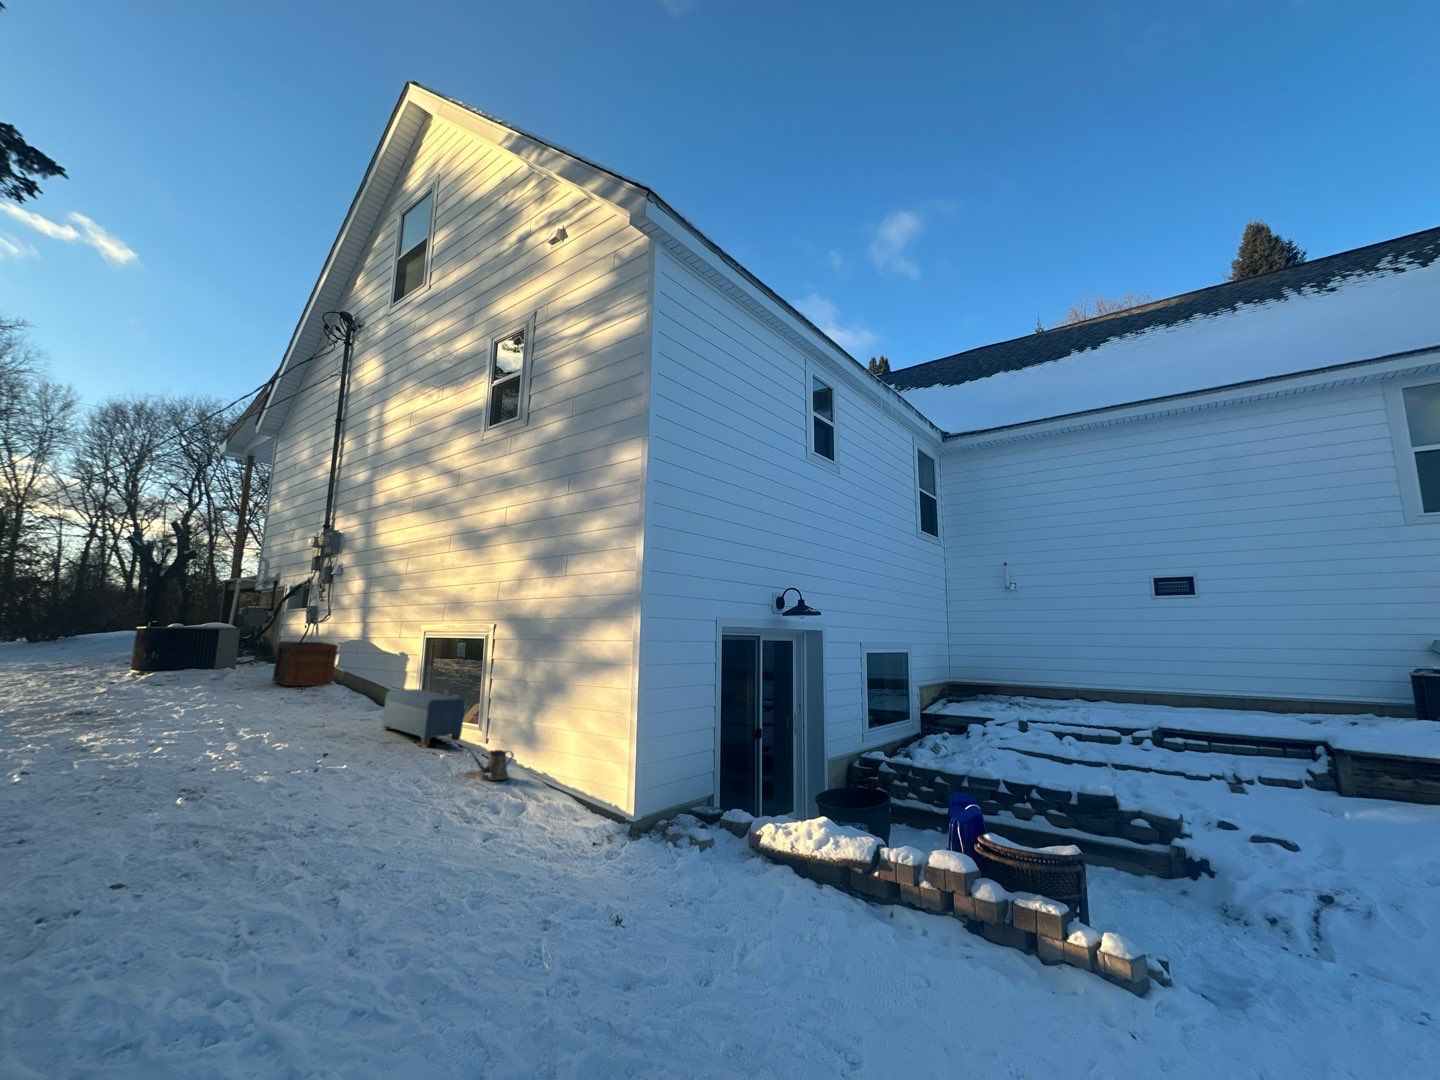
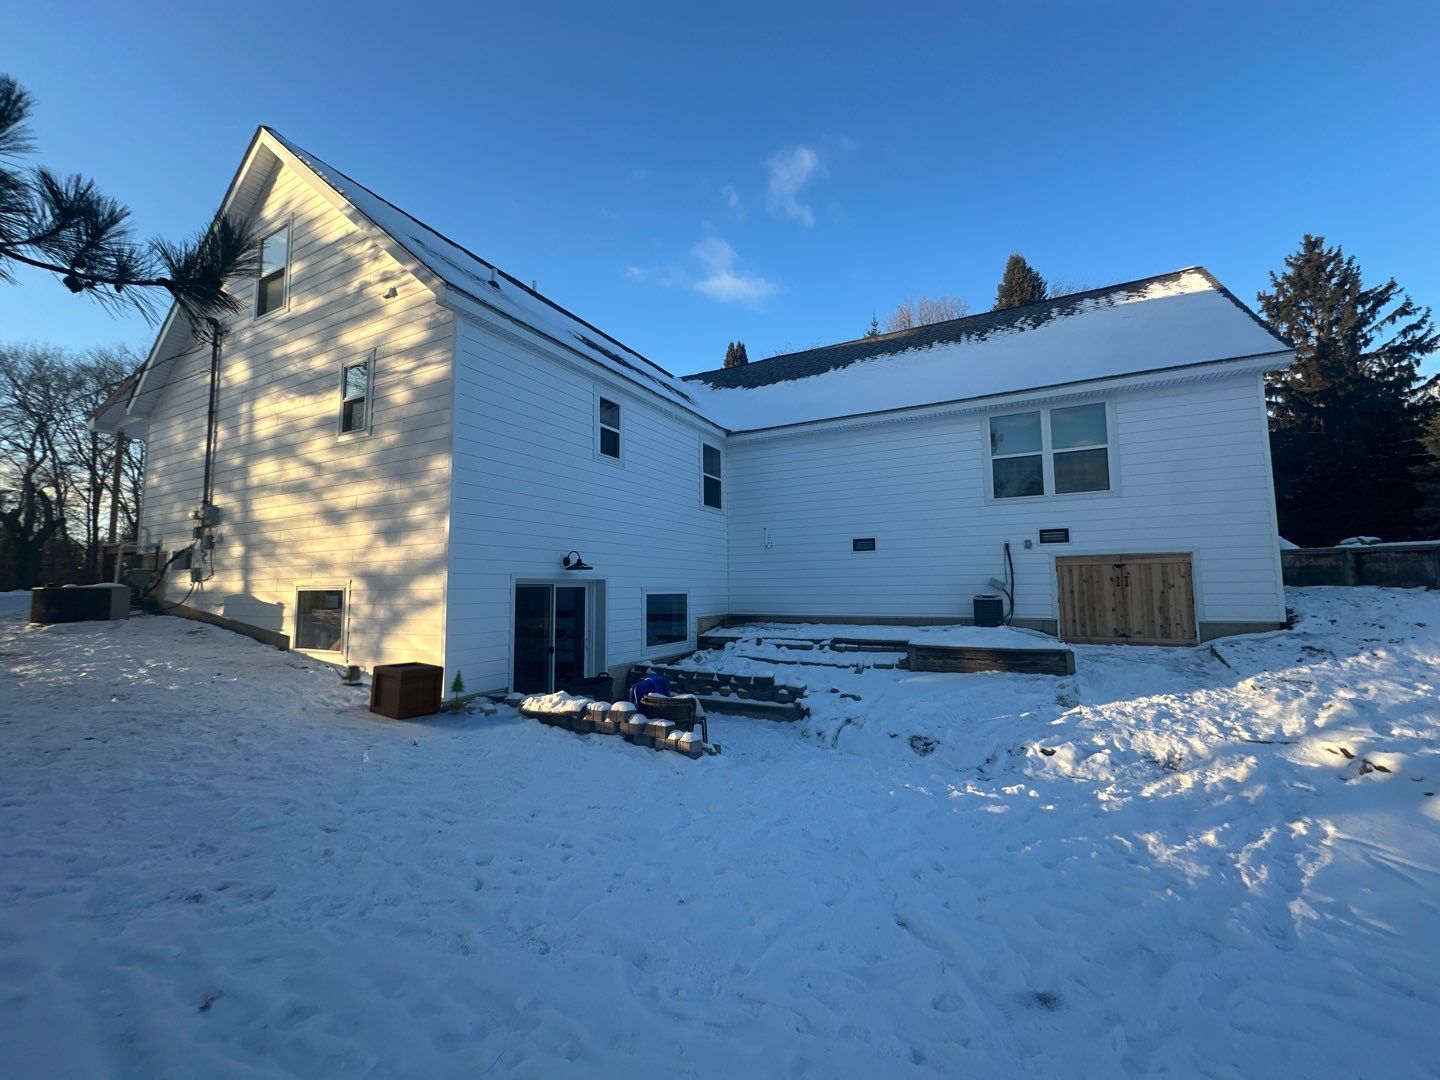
wooden crate: present [272,641,337,686] -> present [369,662,444,719]
bench: present [382,689,465,744] -> none [265,629,331,665]
potted tree: none [643,769,668,844] -> present [450,670,464,713]

